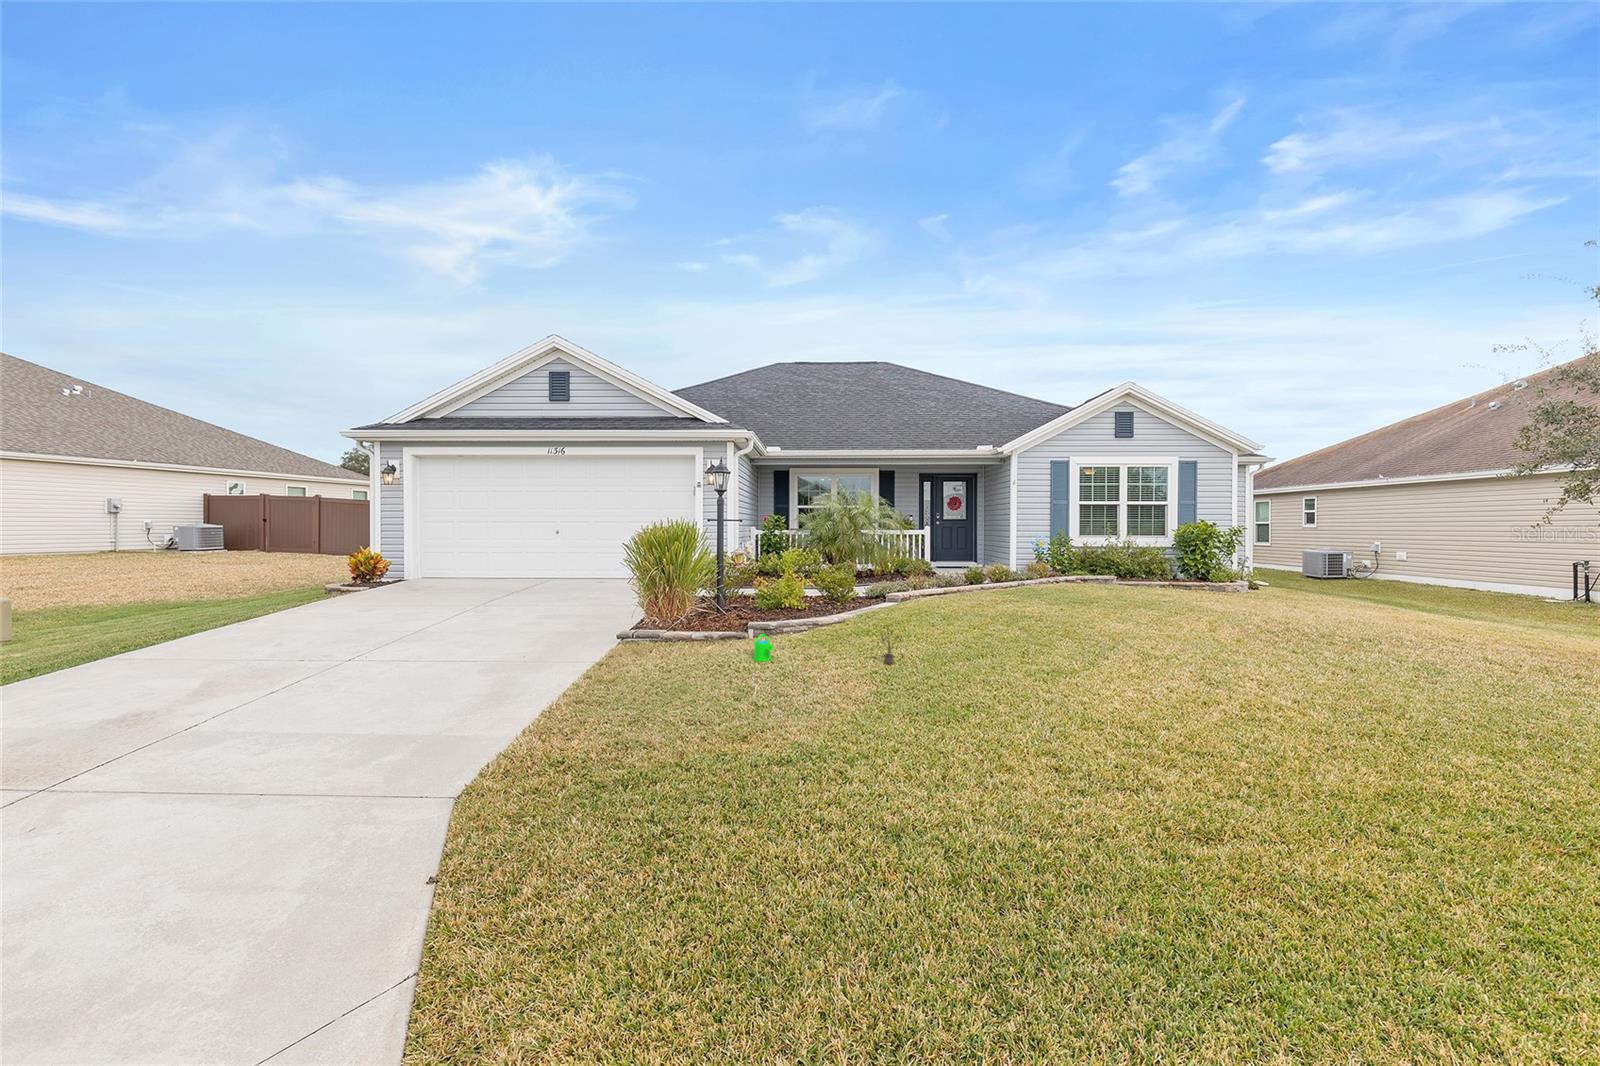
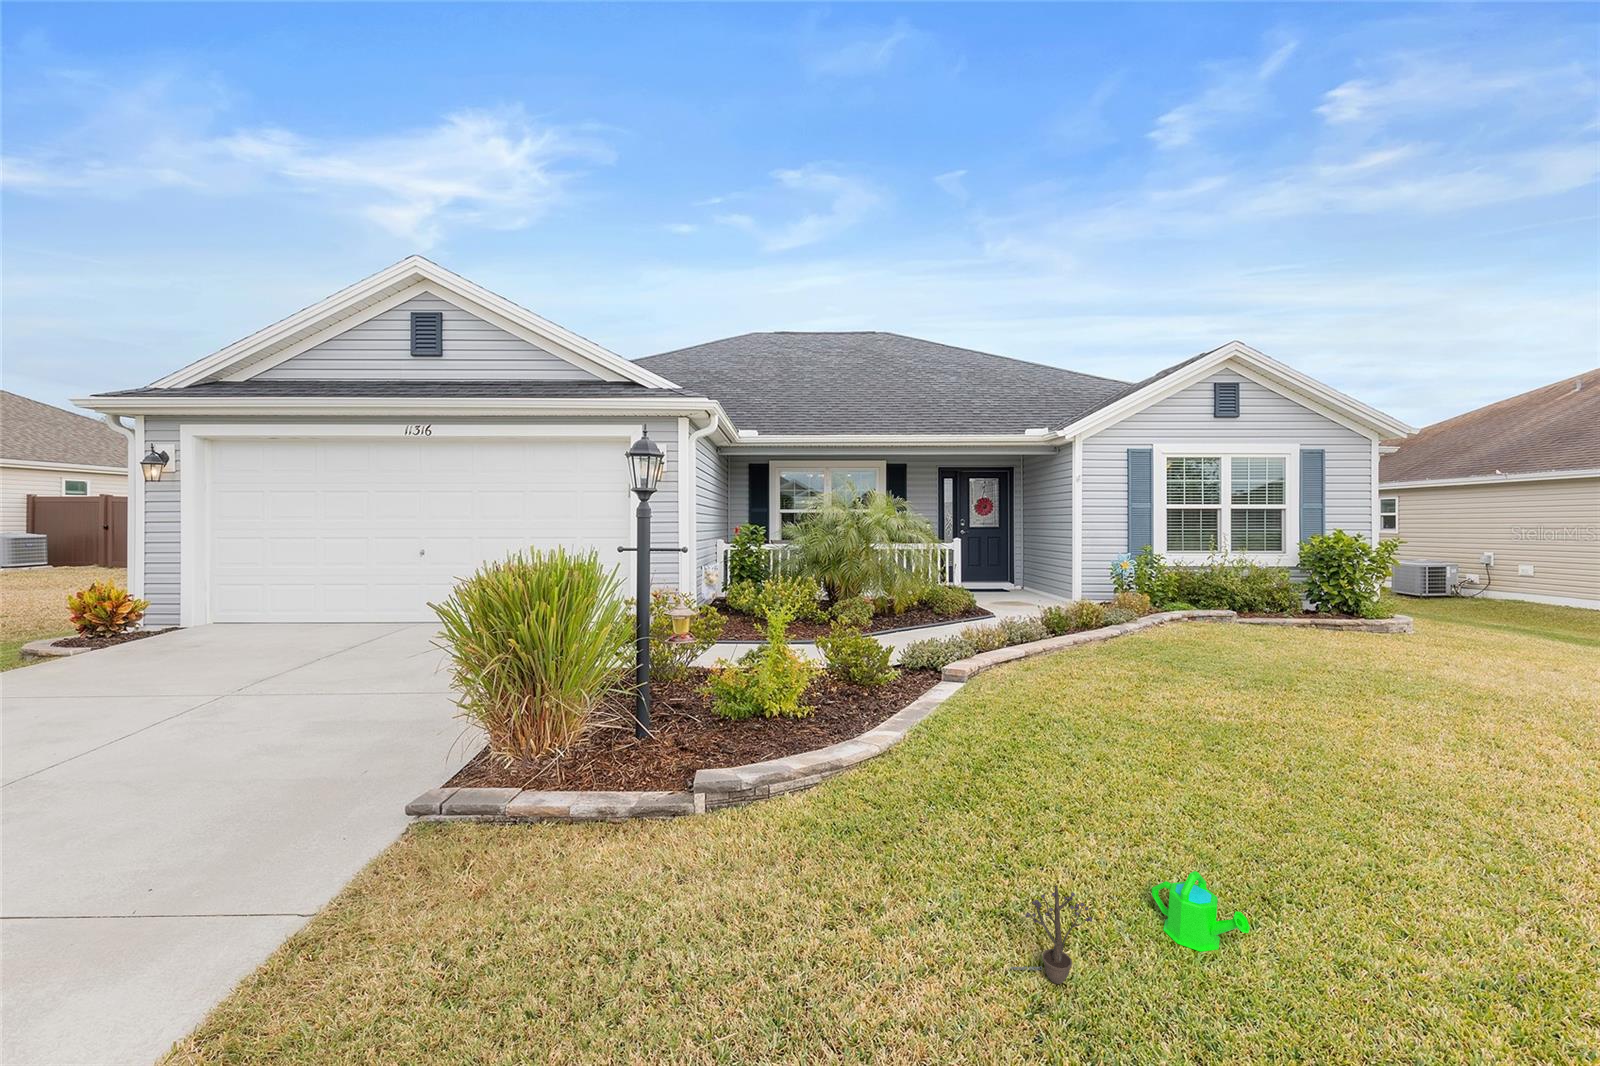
watering can: present [753,634,774,661] -> present [1152,871,1250,952]

